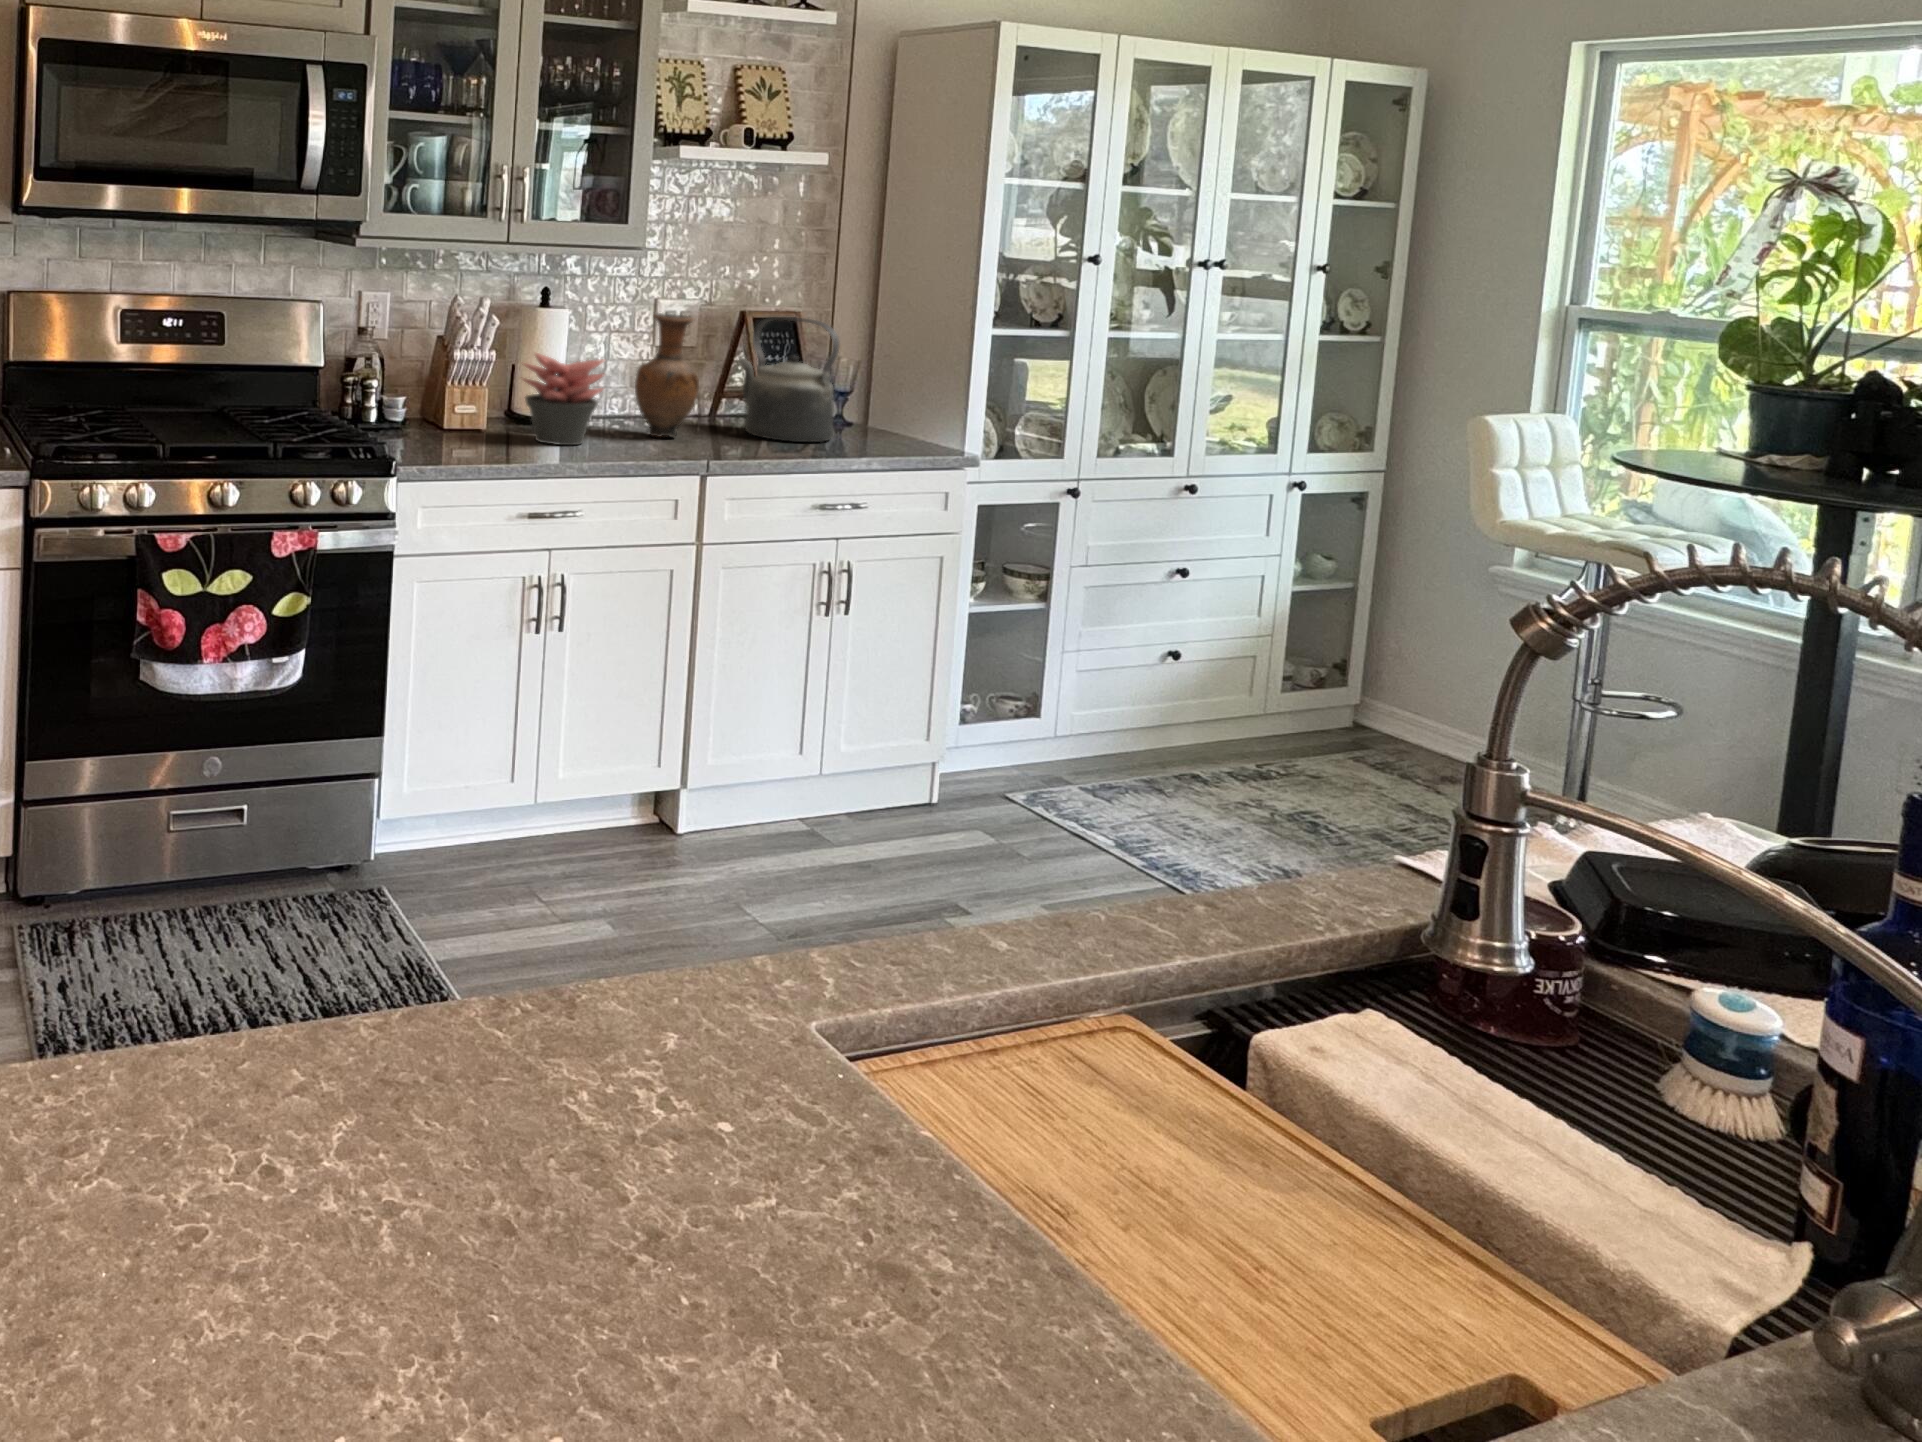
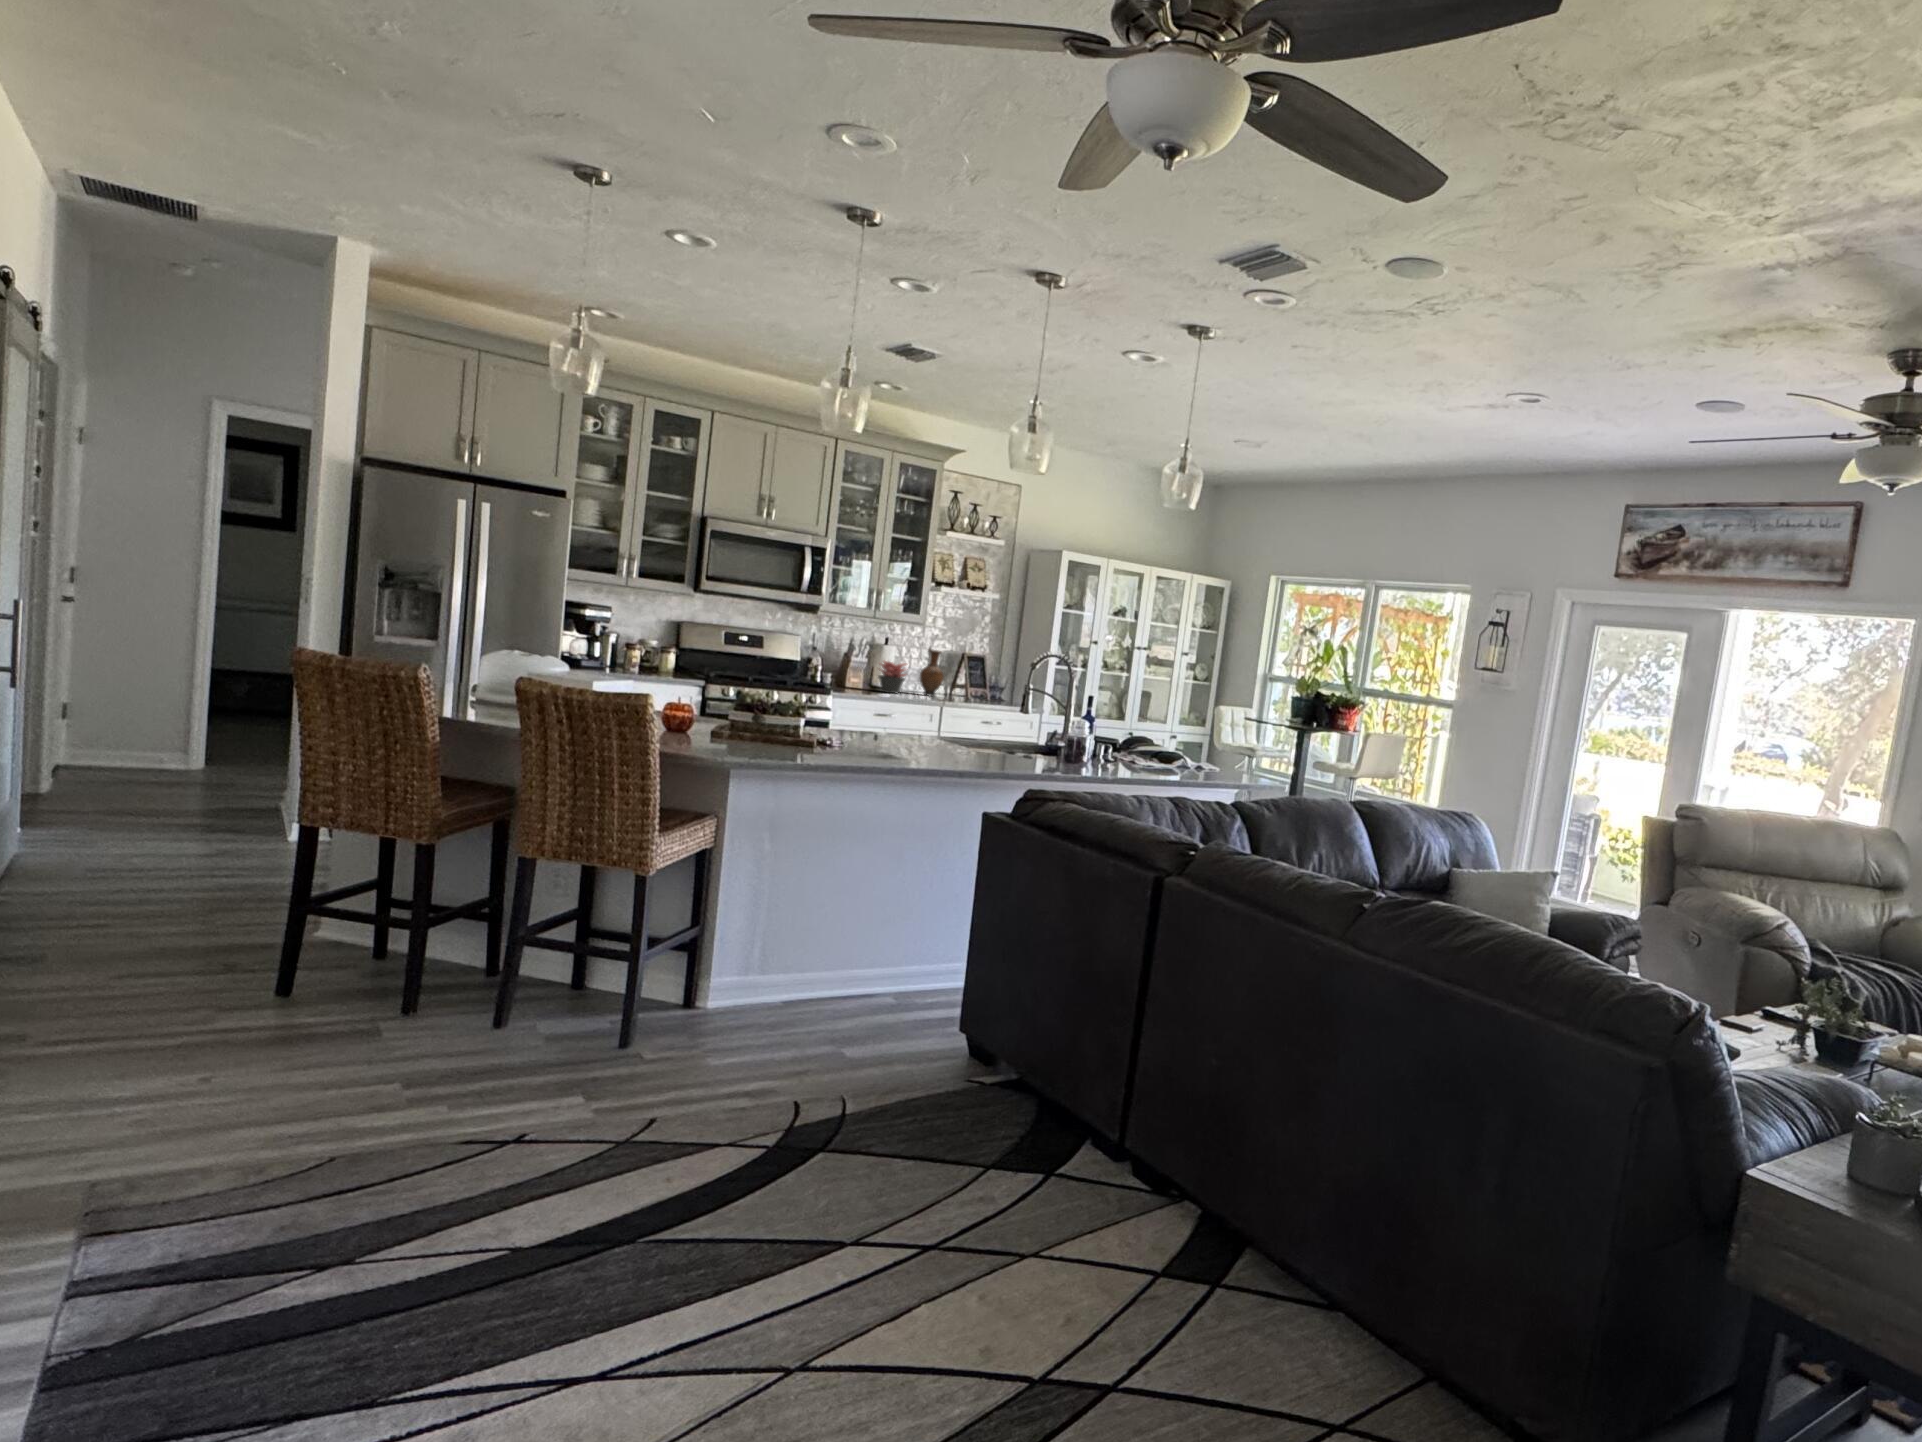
kettle: present [739,316,840,442] -> none [961,655,997,702]

